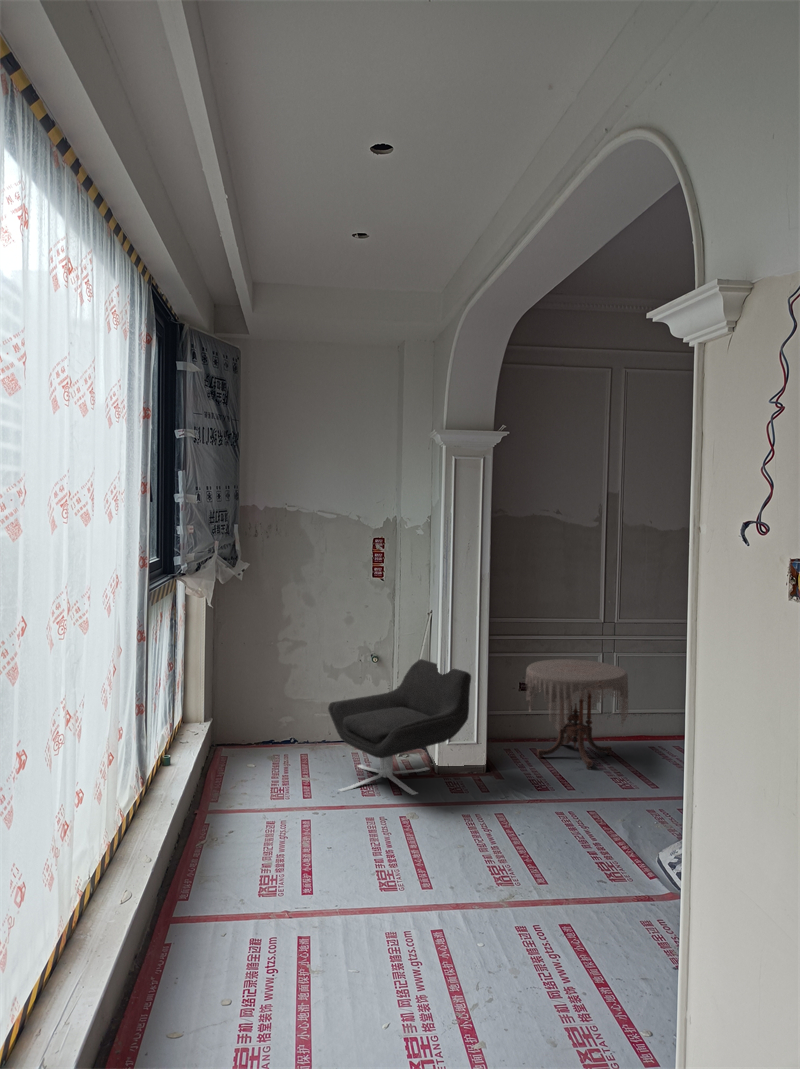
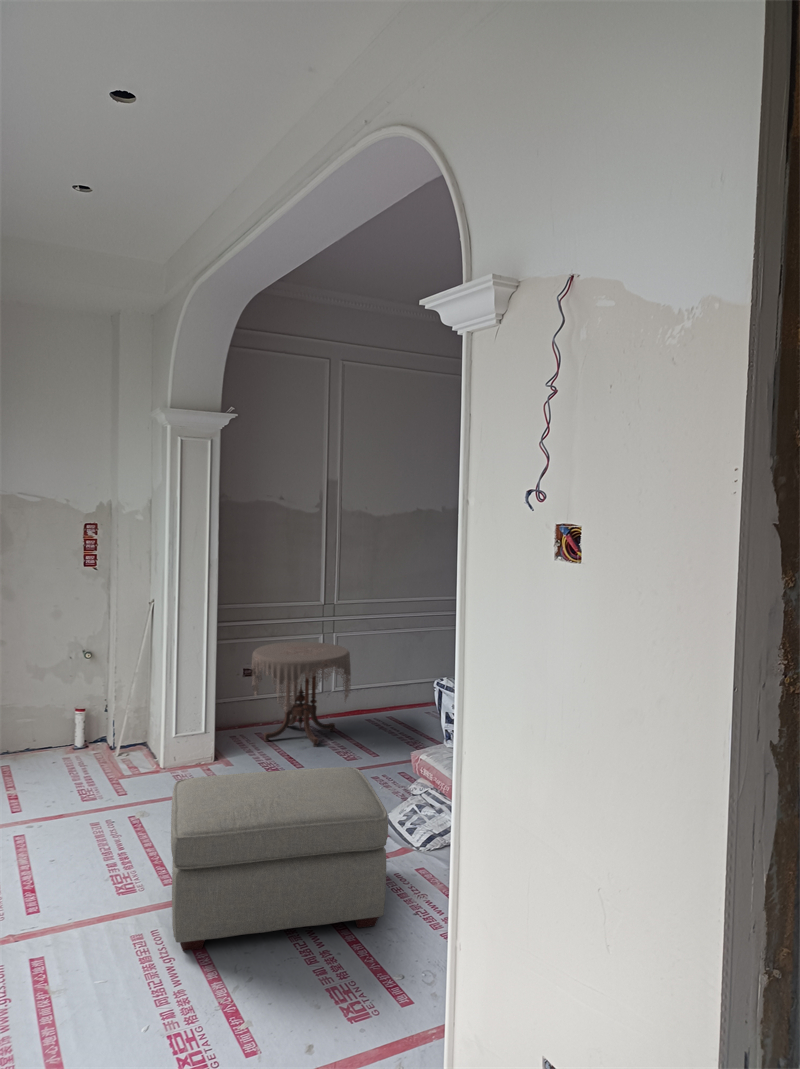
lounge chair: present [328,659,471,795] -> none [36,651,199,800]
ottoman: none [421,789,642,972] -> present [171,767,388,951]

